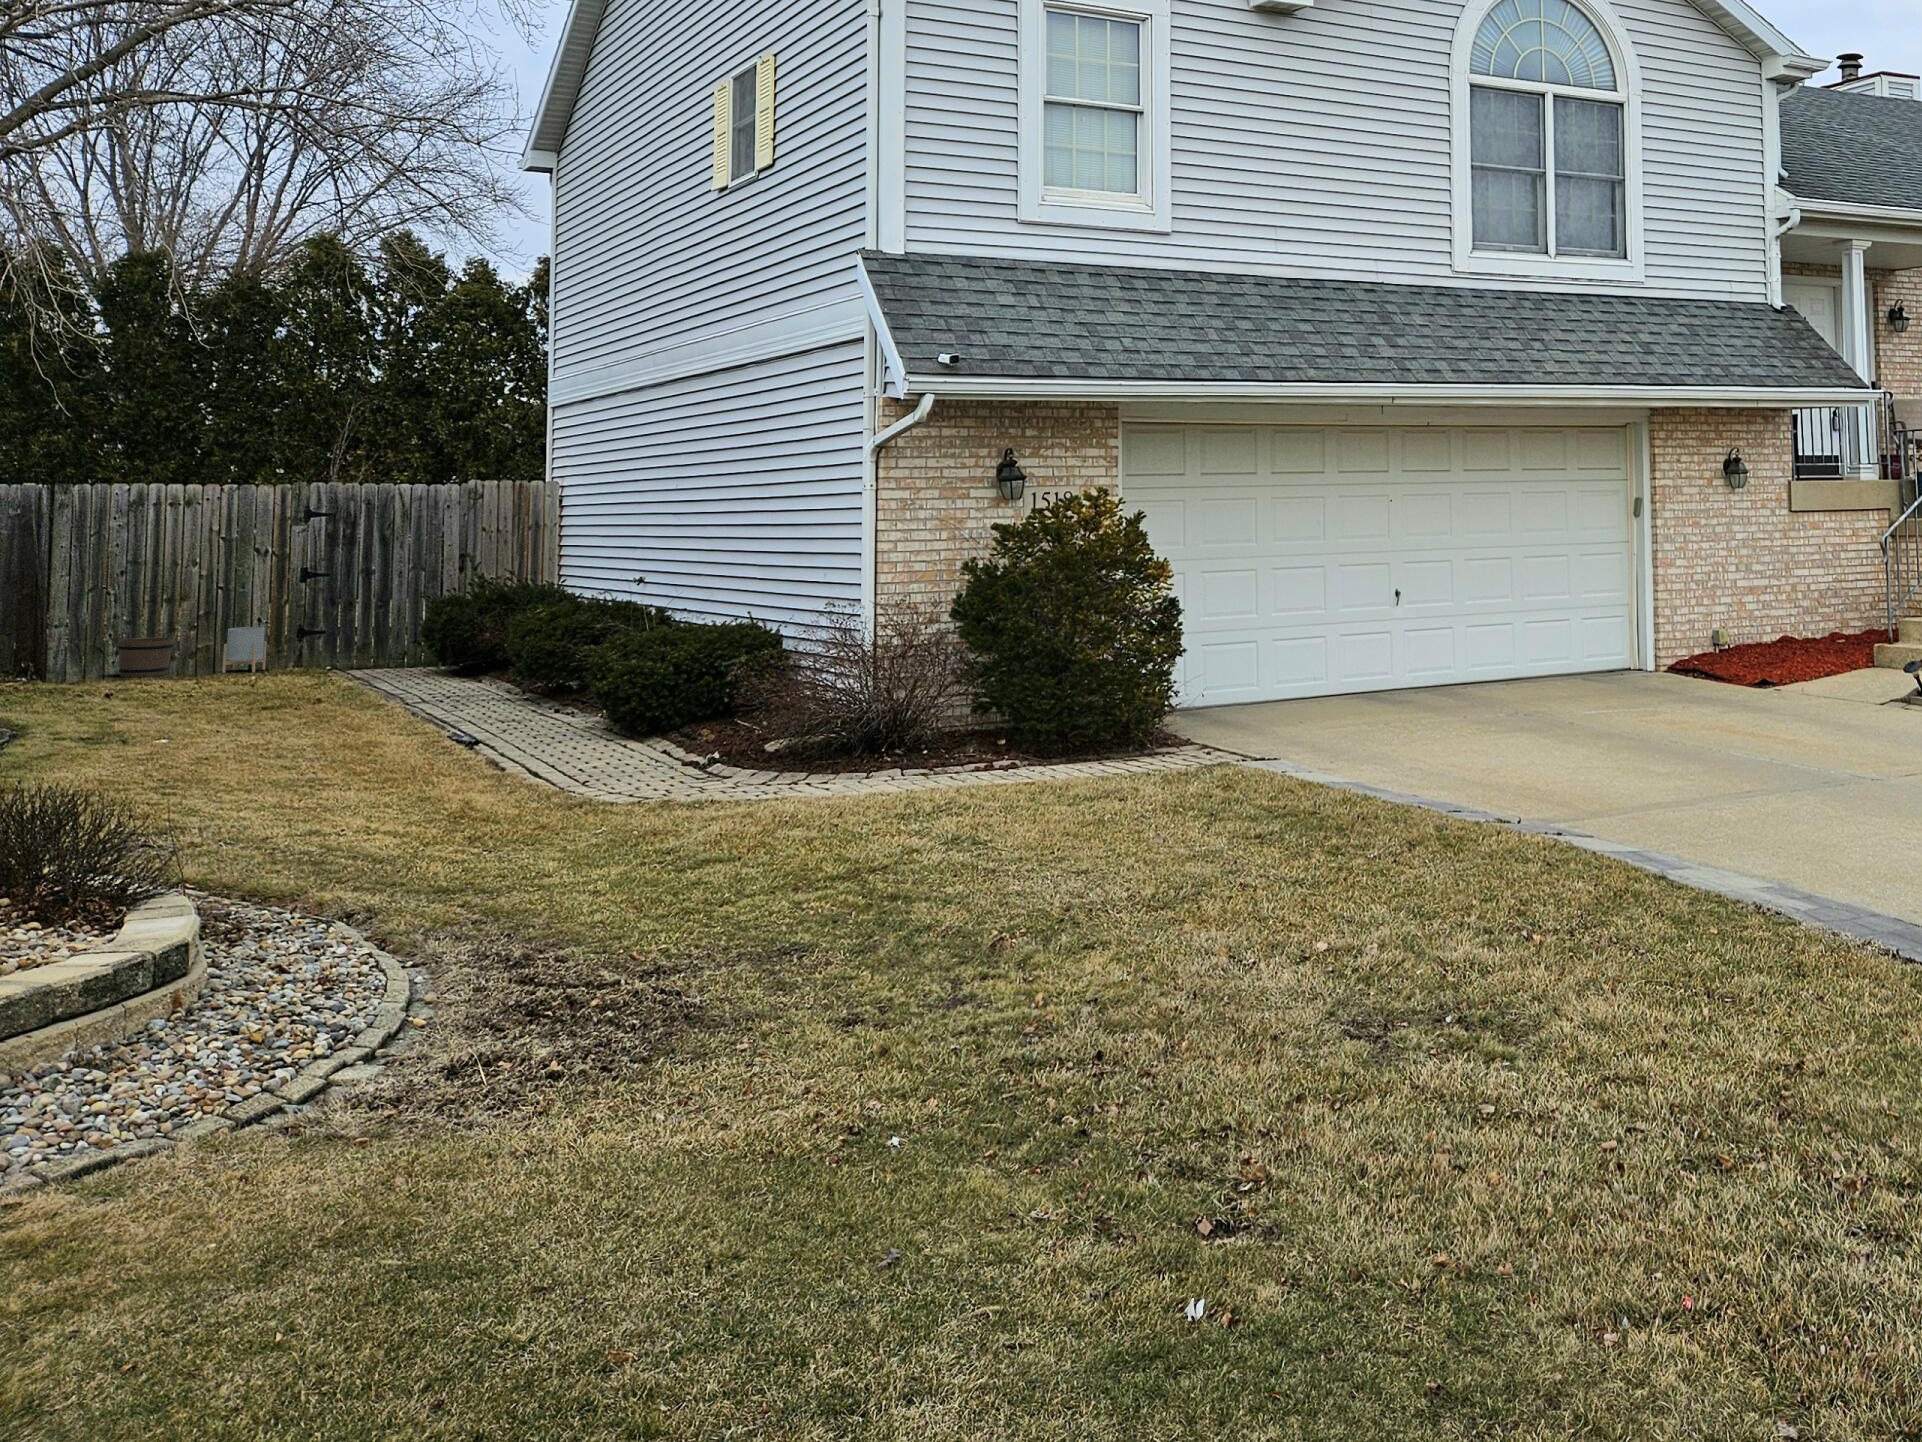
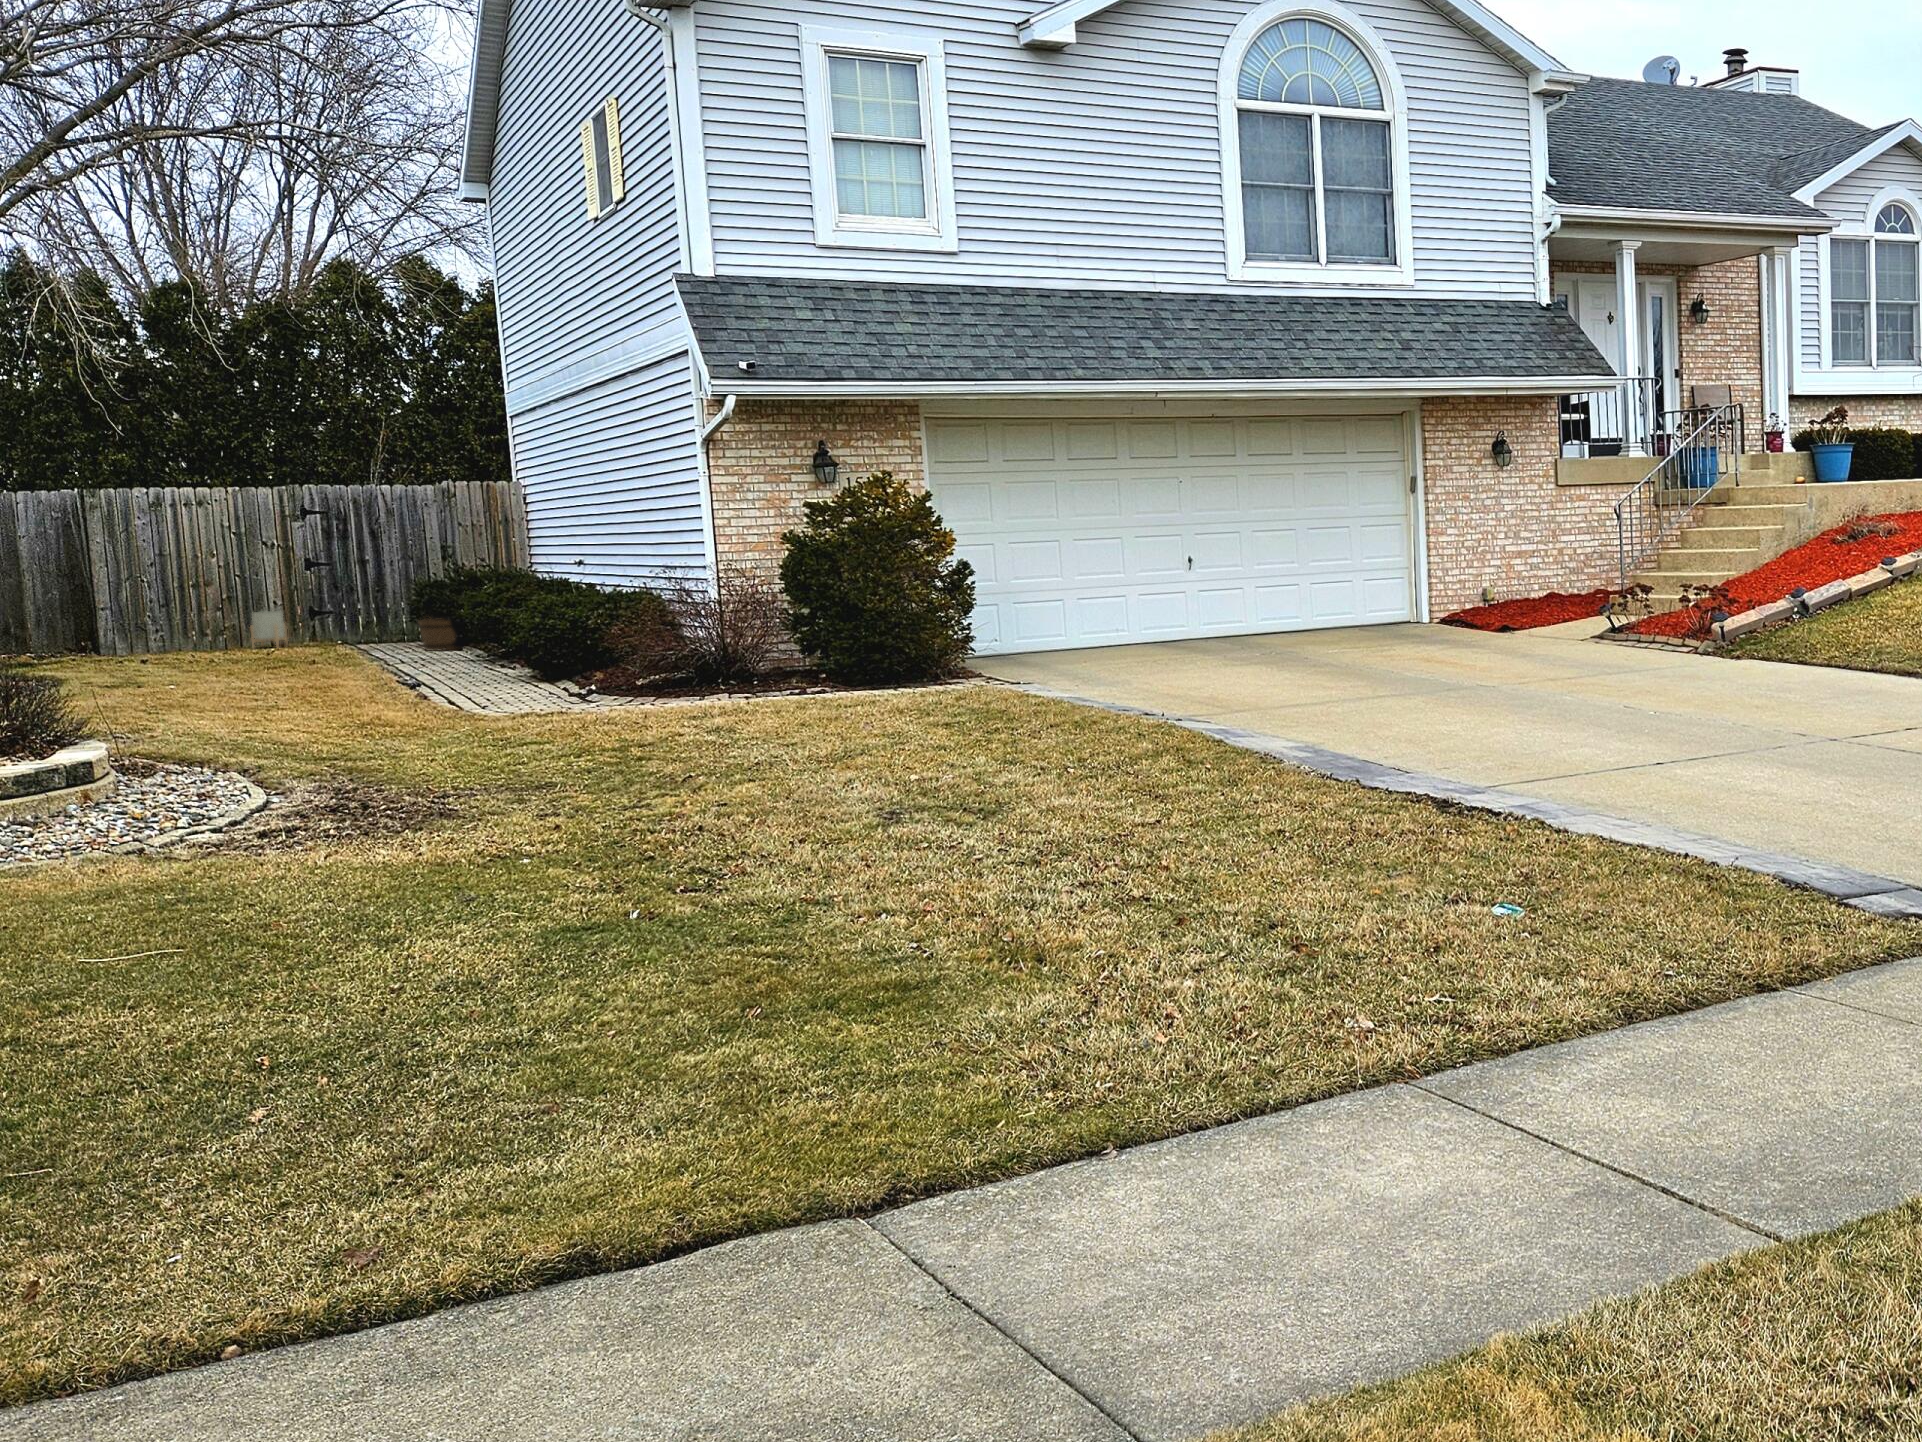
bucket: present [117,633,174,677] -> present [419,617,455,651]

